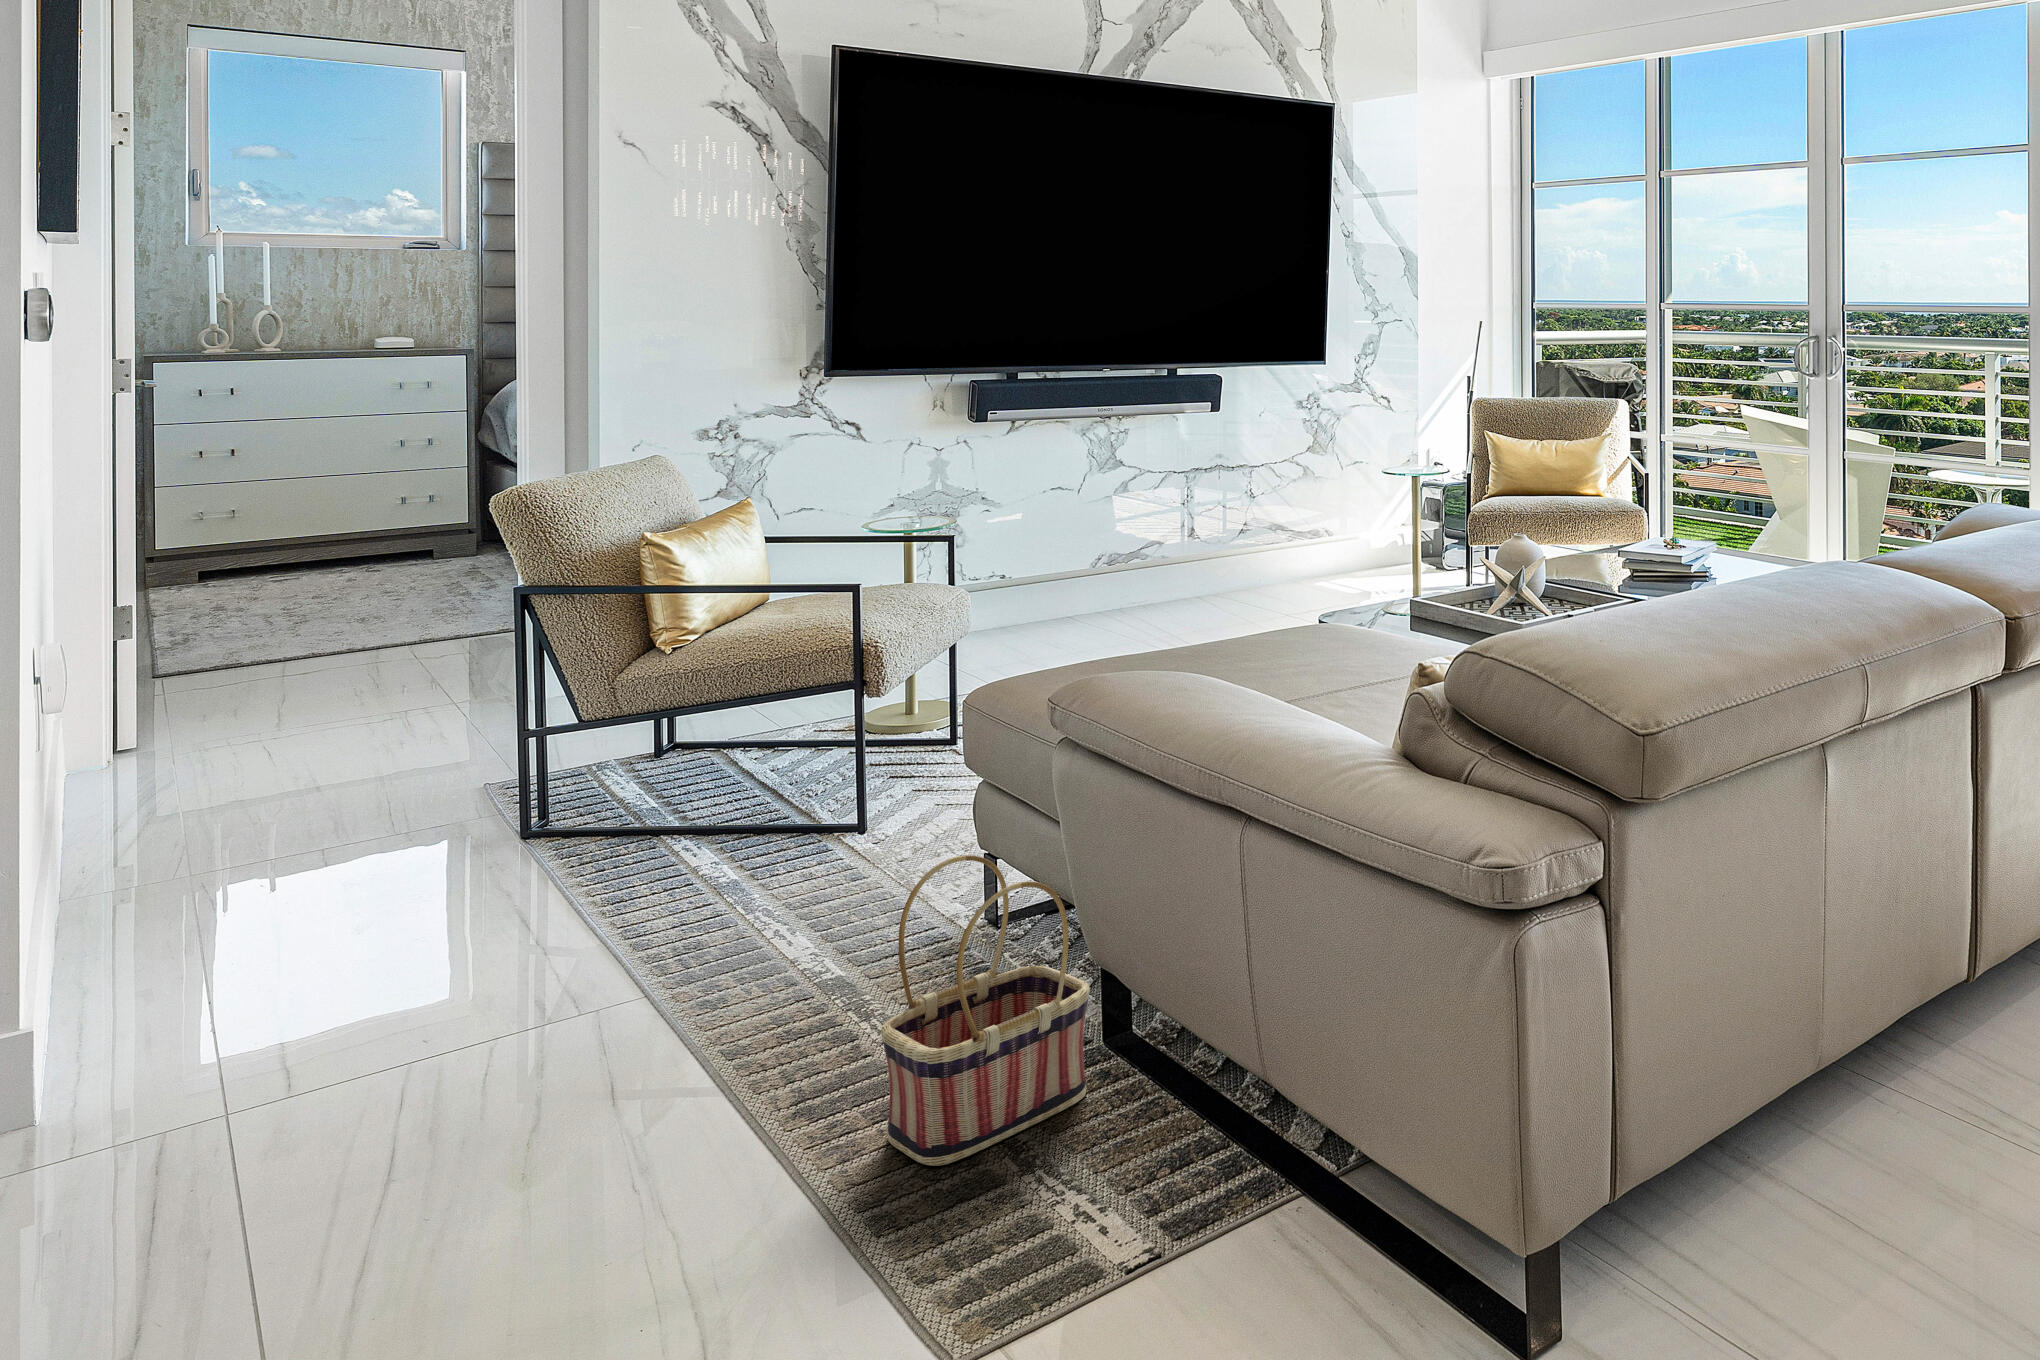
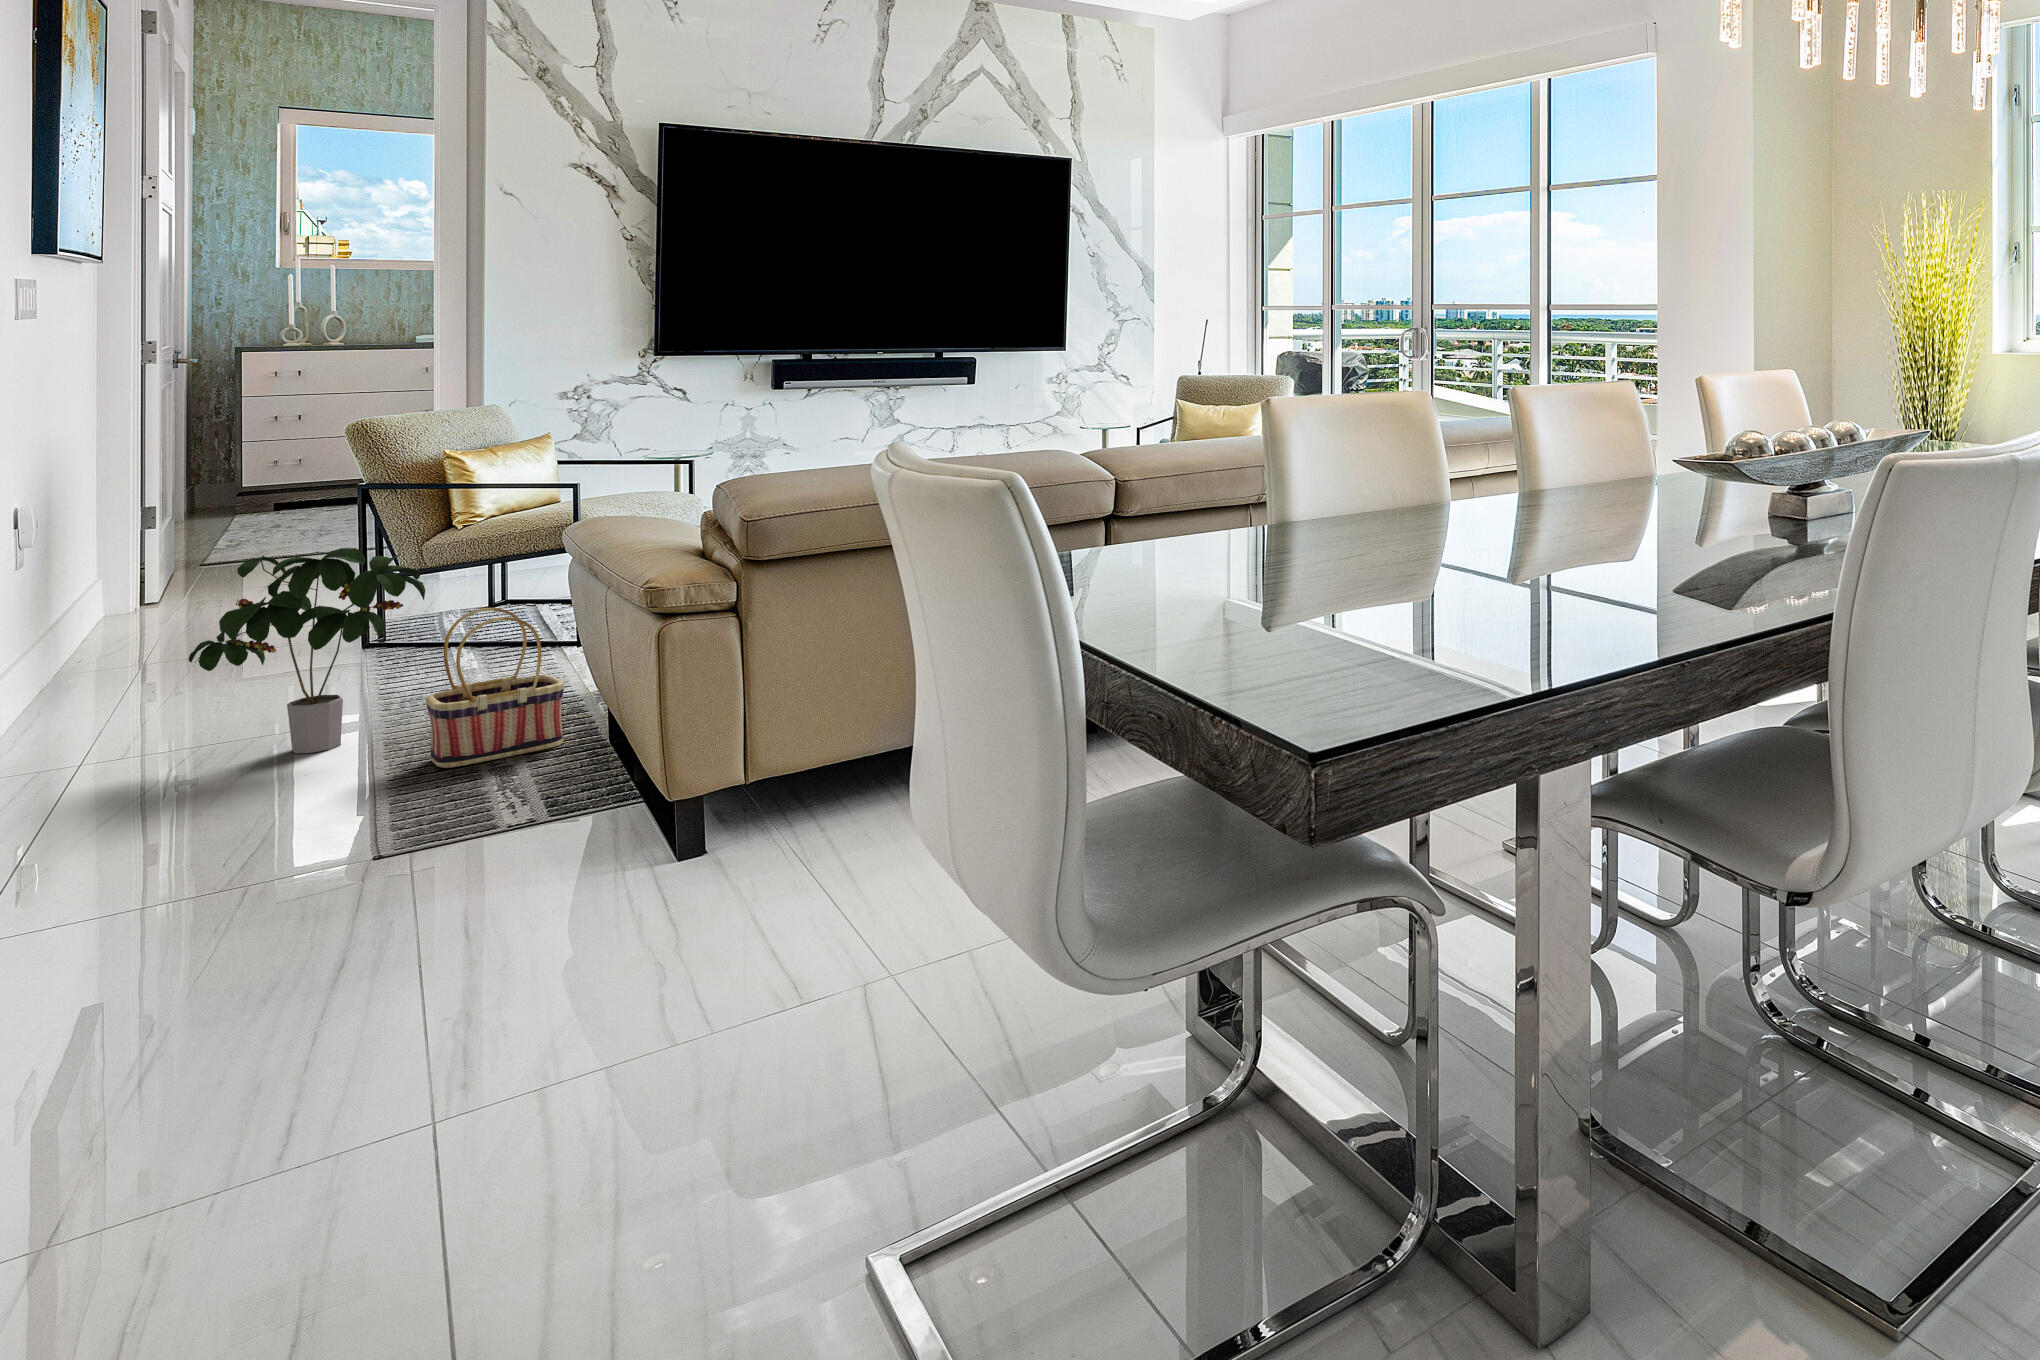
potted plant: none [436,750,817,1127] -> present [189,548,425,753]

